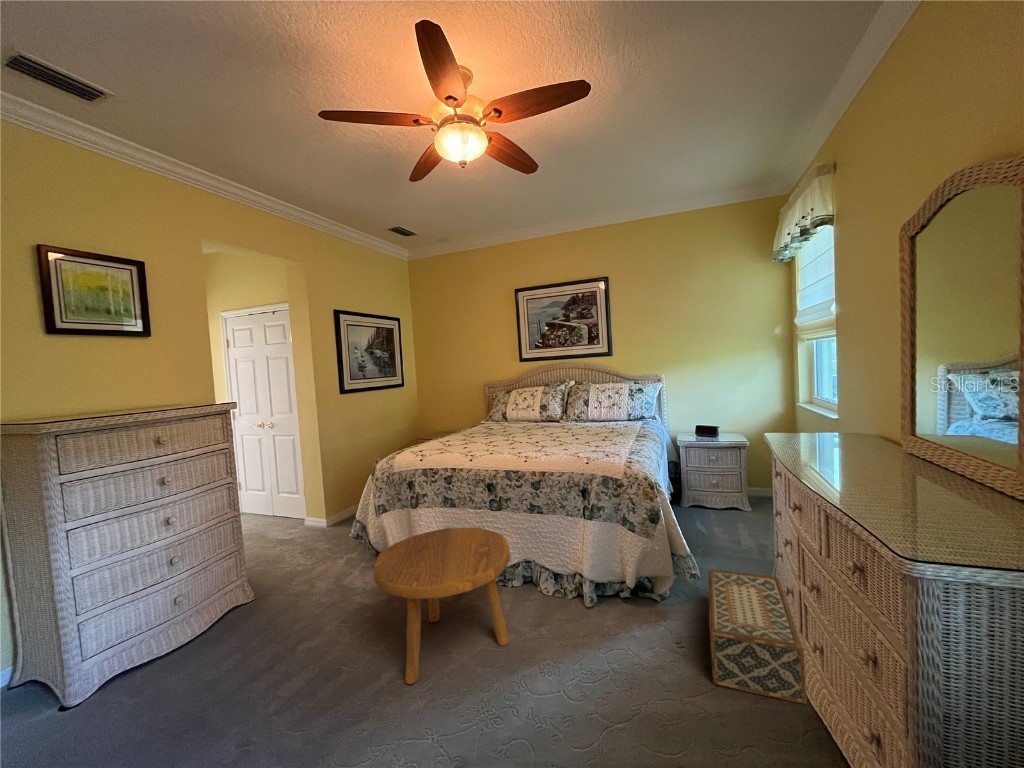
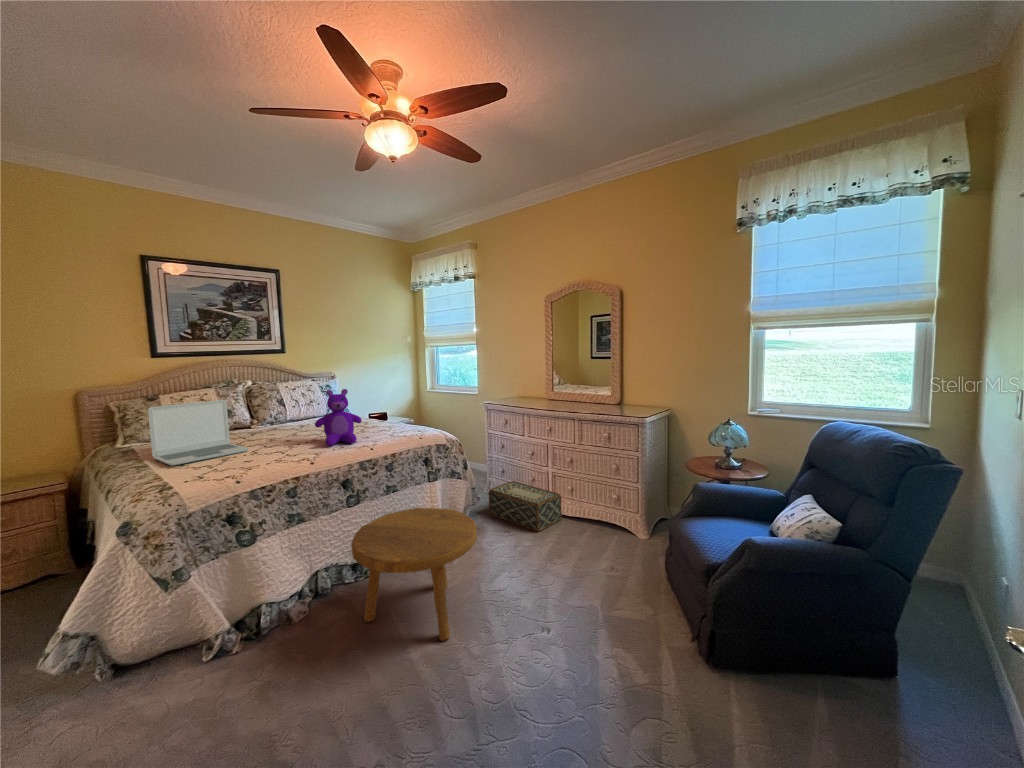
teddy bear: none [517,393,560,450] -> present [315,389,362,446]
laptop: none [445,398,505,442] -> present [148,400,249,466]

